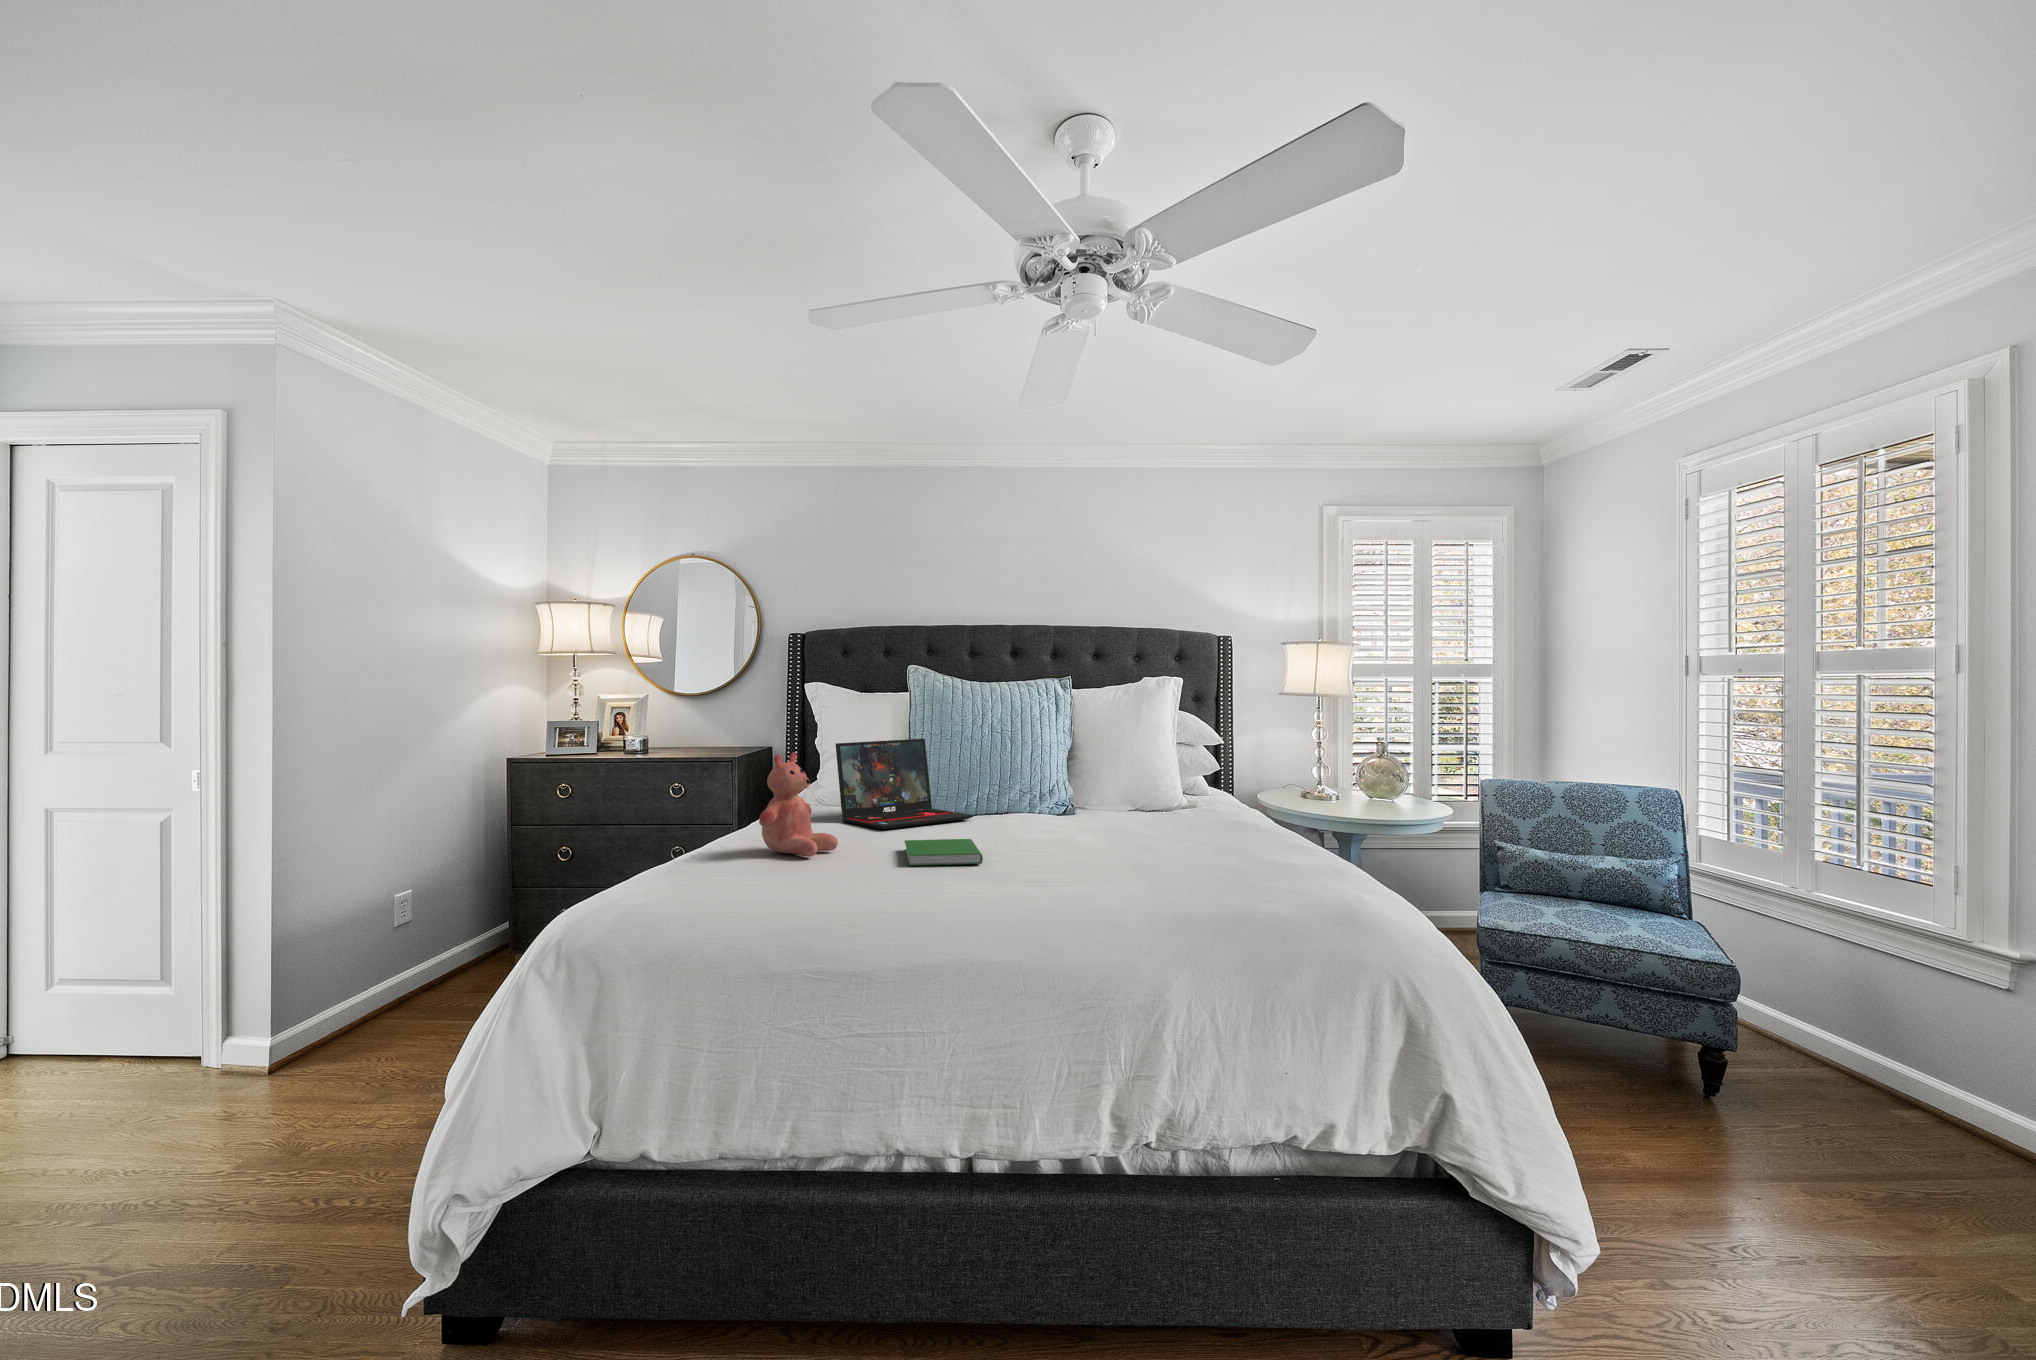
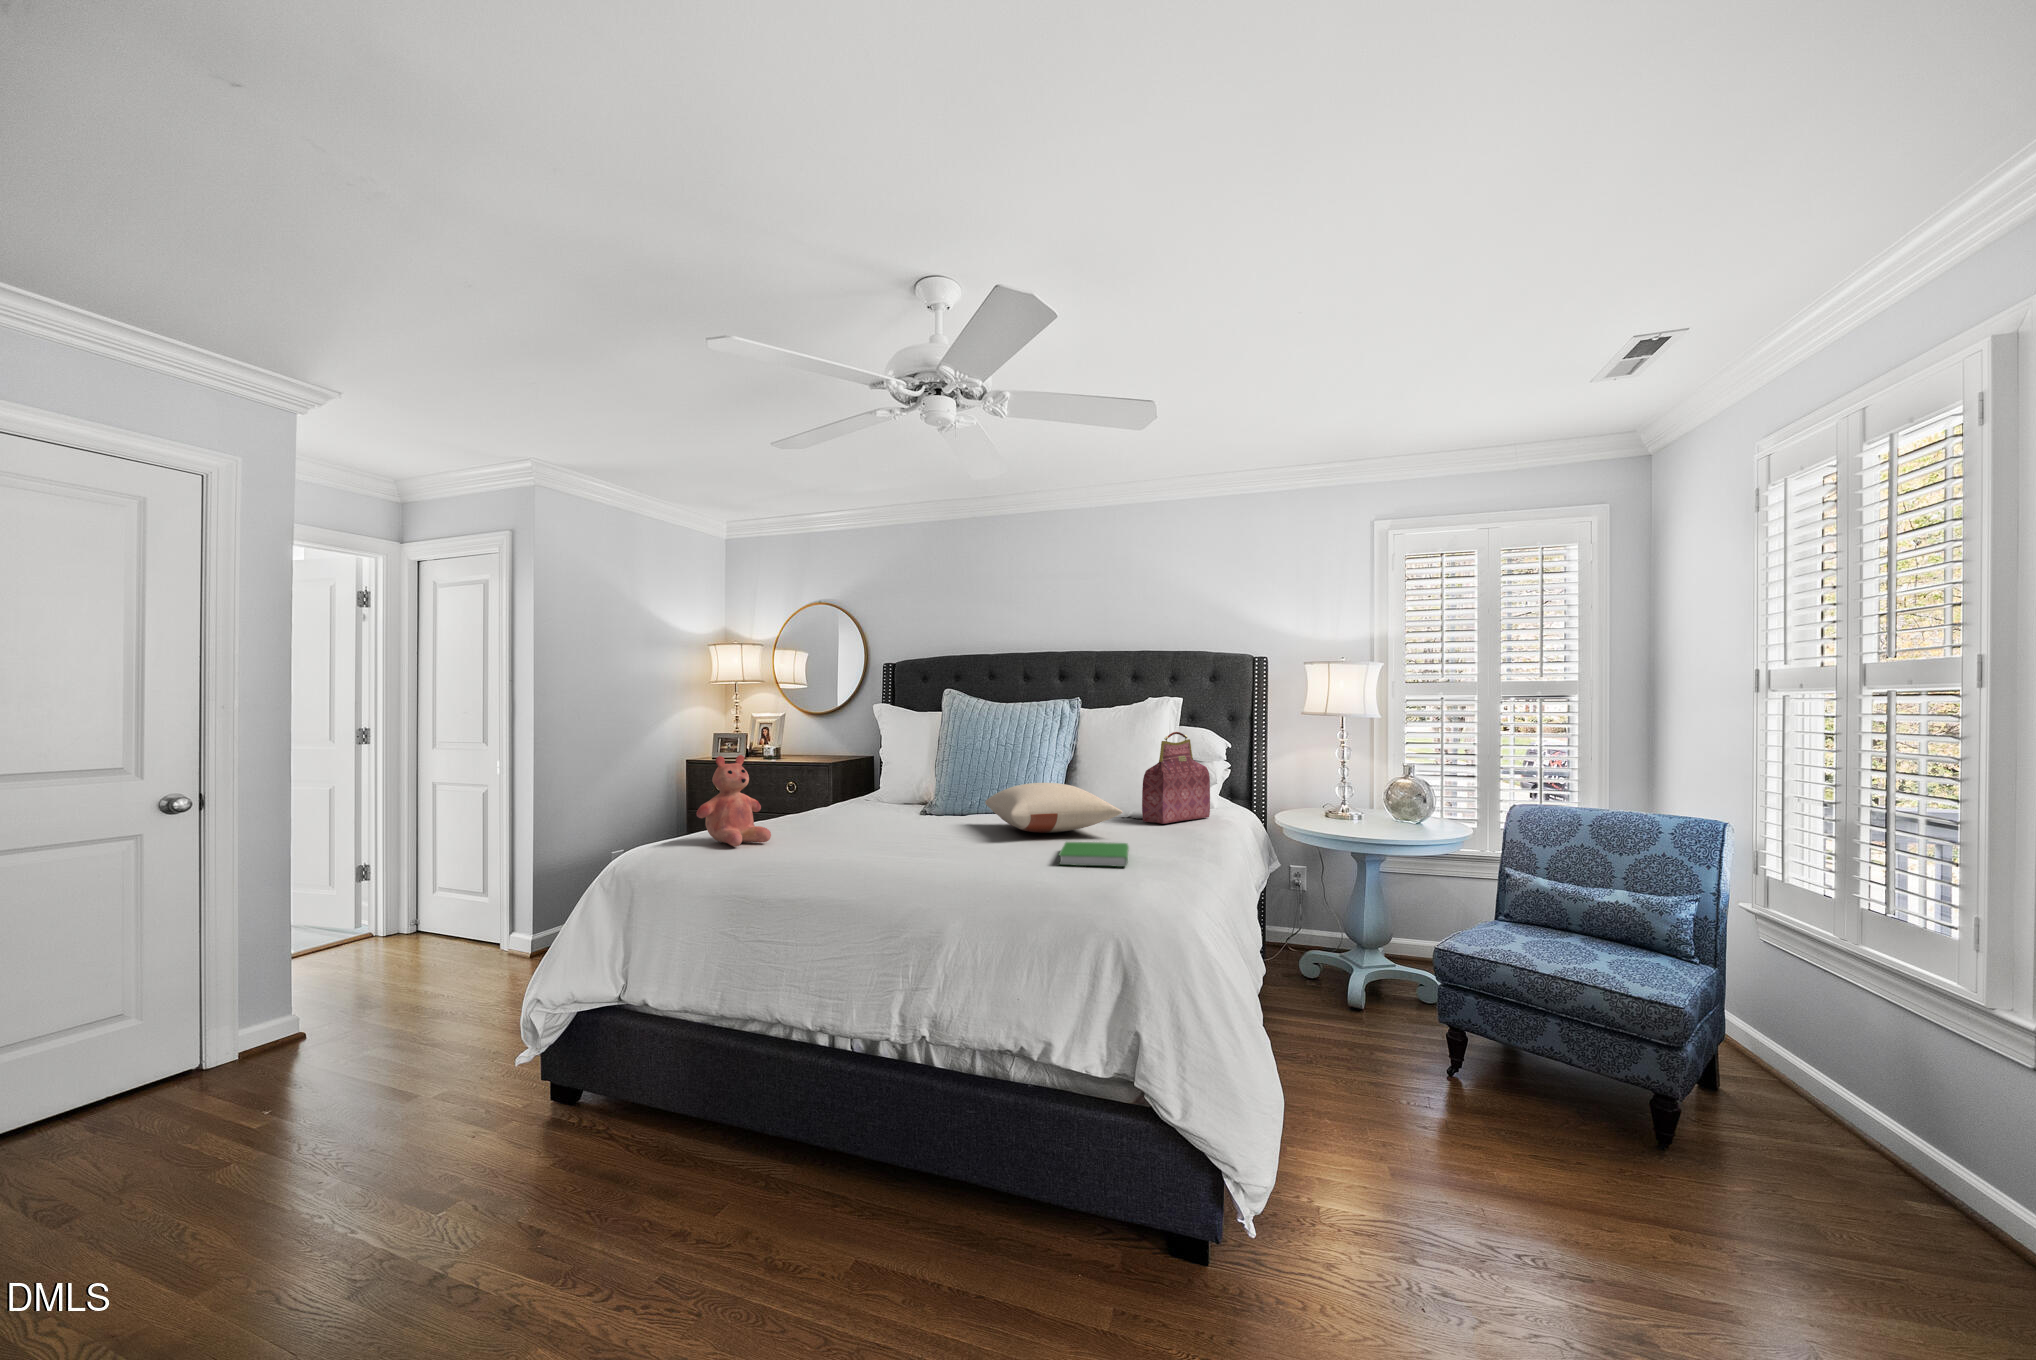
handbag: none [1167,716,1220,813] -> present [1142,732,1210,824]
laptop: present [836,739,973,830] -> none [830,748,946,827]
pillow: none [1018,774,1182,827] -> present [985,783,1123,833]
hardcover book: present [905,839,983,866] -> present [1059,842,1129,867]

